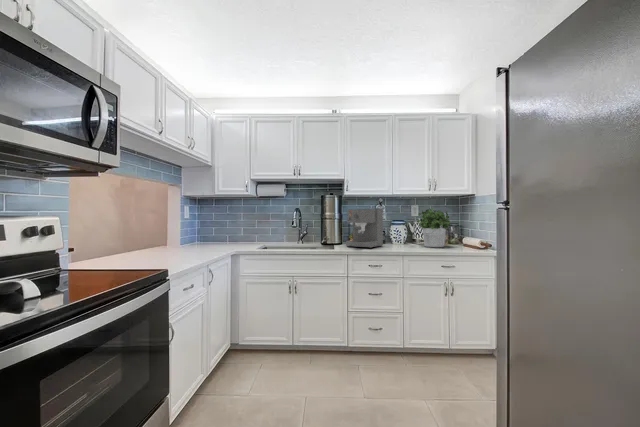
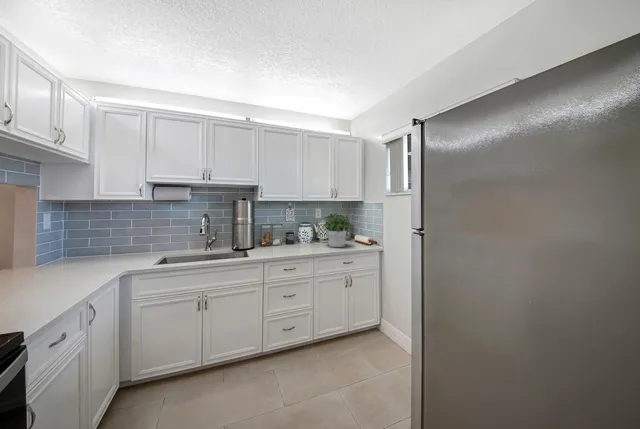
coffee maker: present [346,208,383,248] -> none [261,214,295,253]

